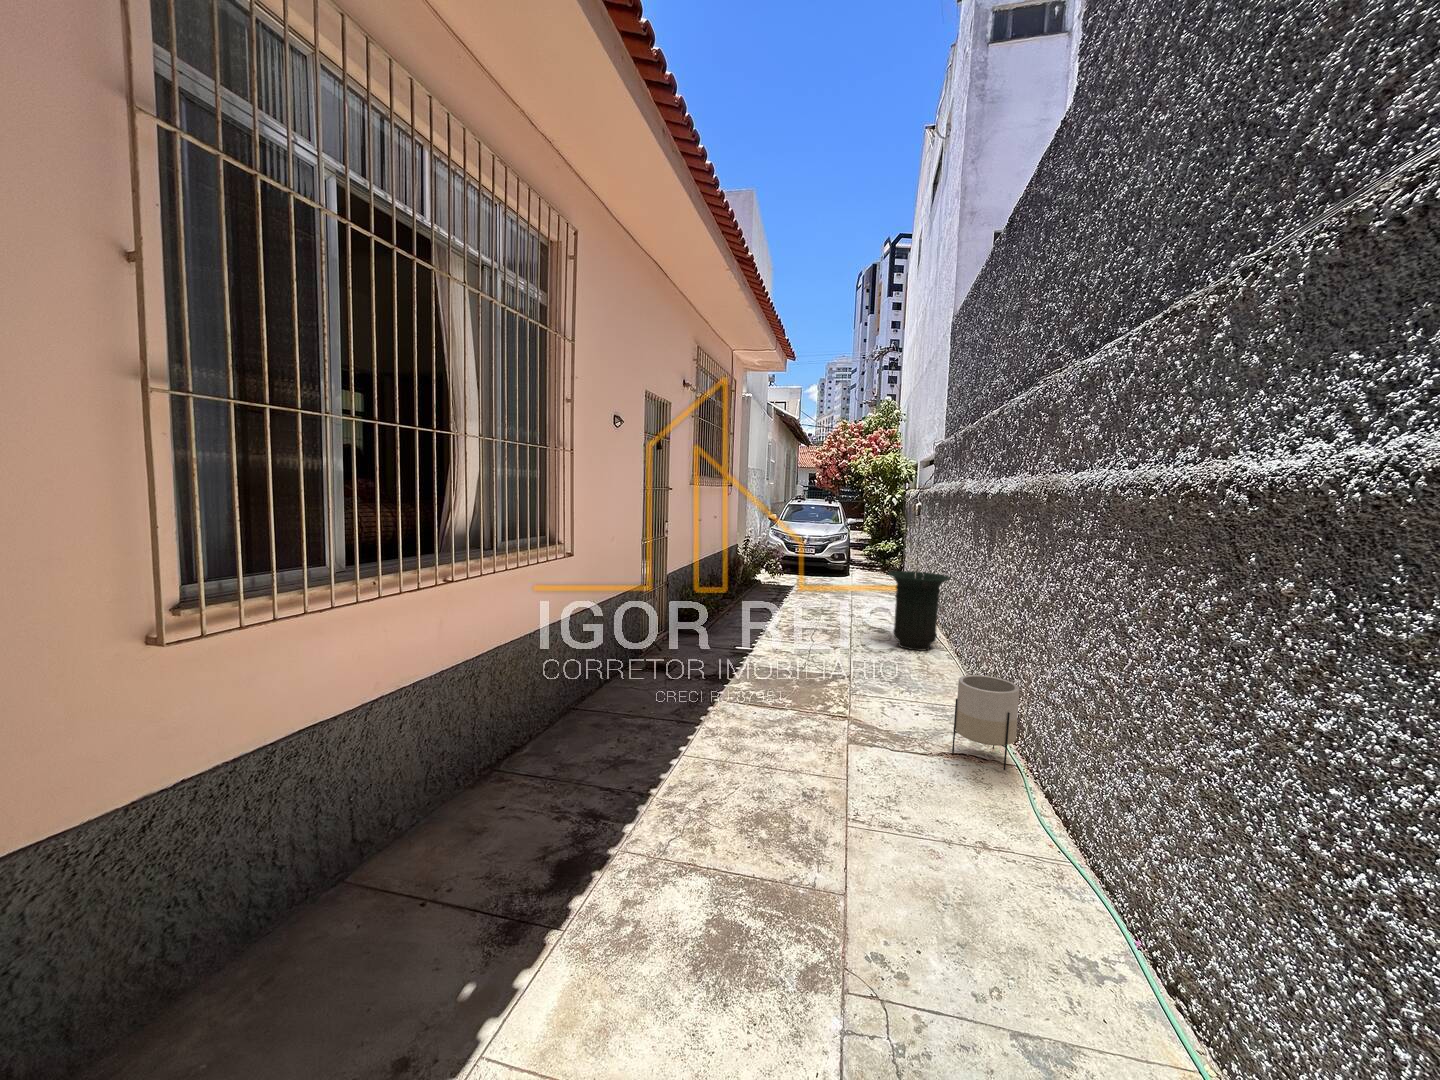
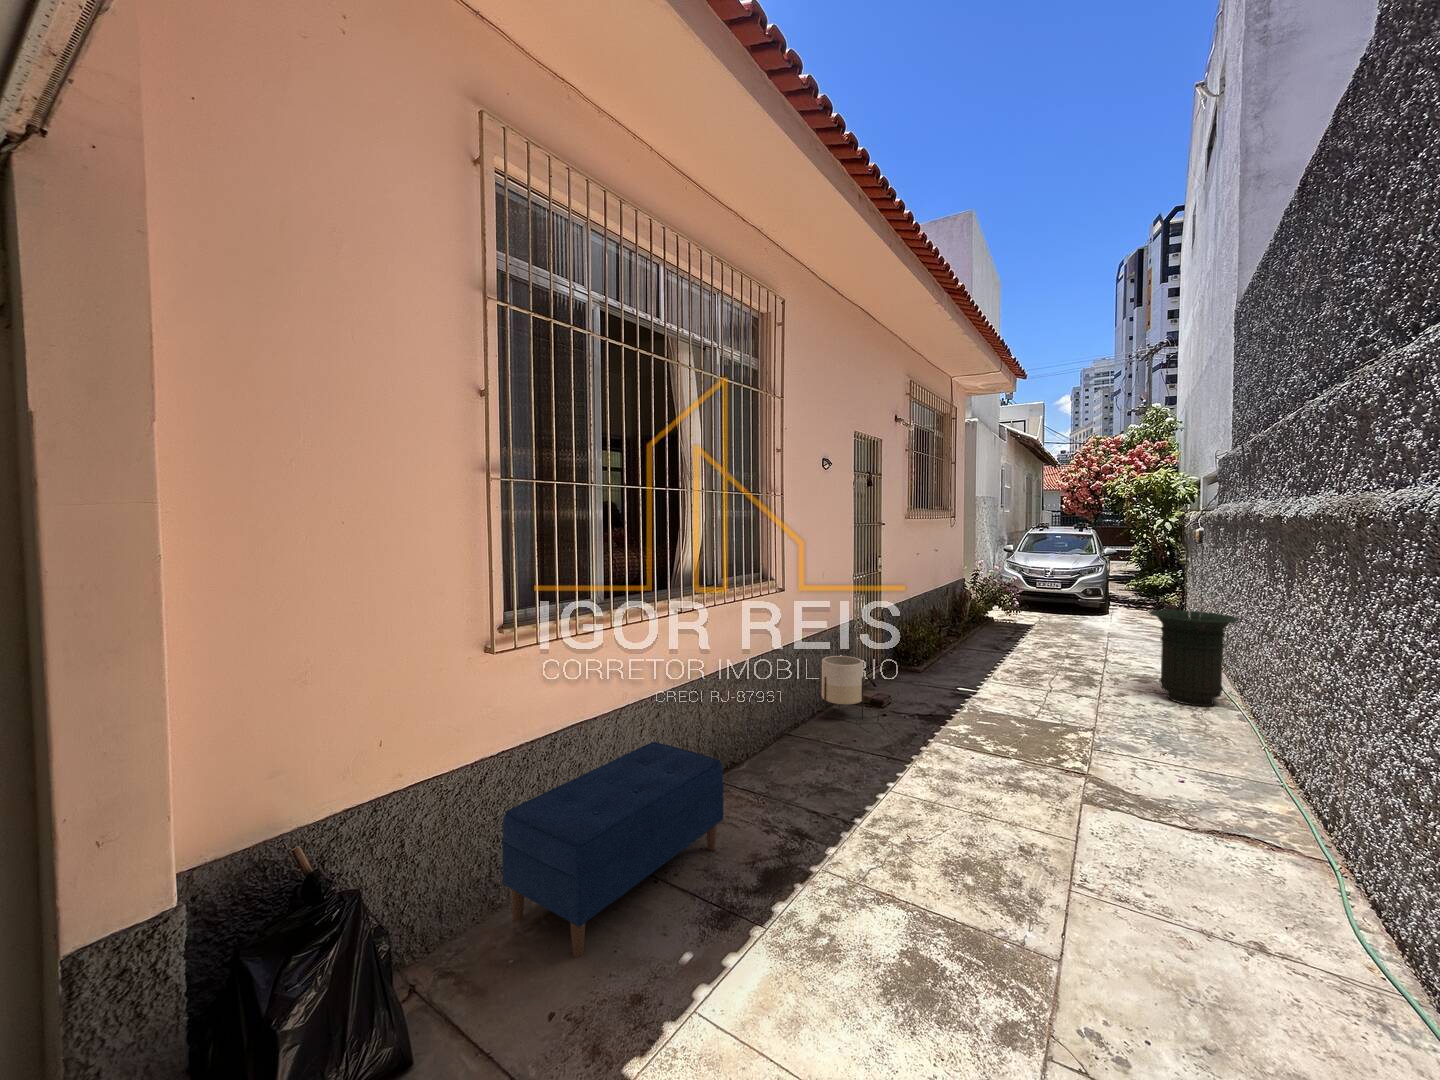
planter: present [952,675,1020,770] -> present [822,656,864,719]
bench: none [196,739,508,1026] -> present [502,742,723,958]

